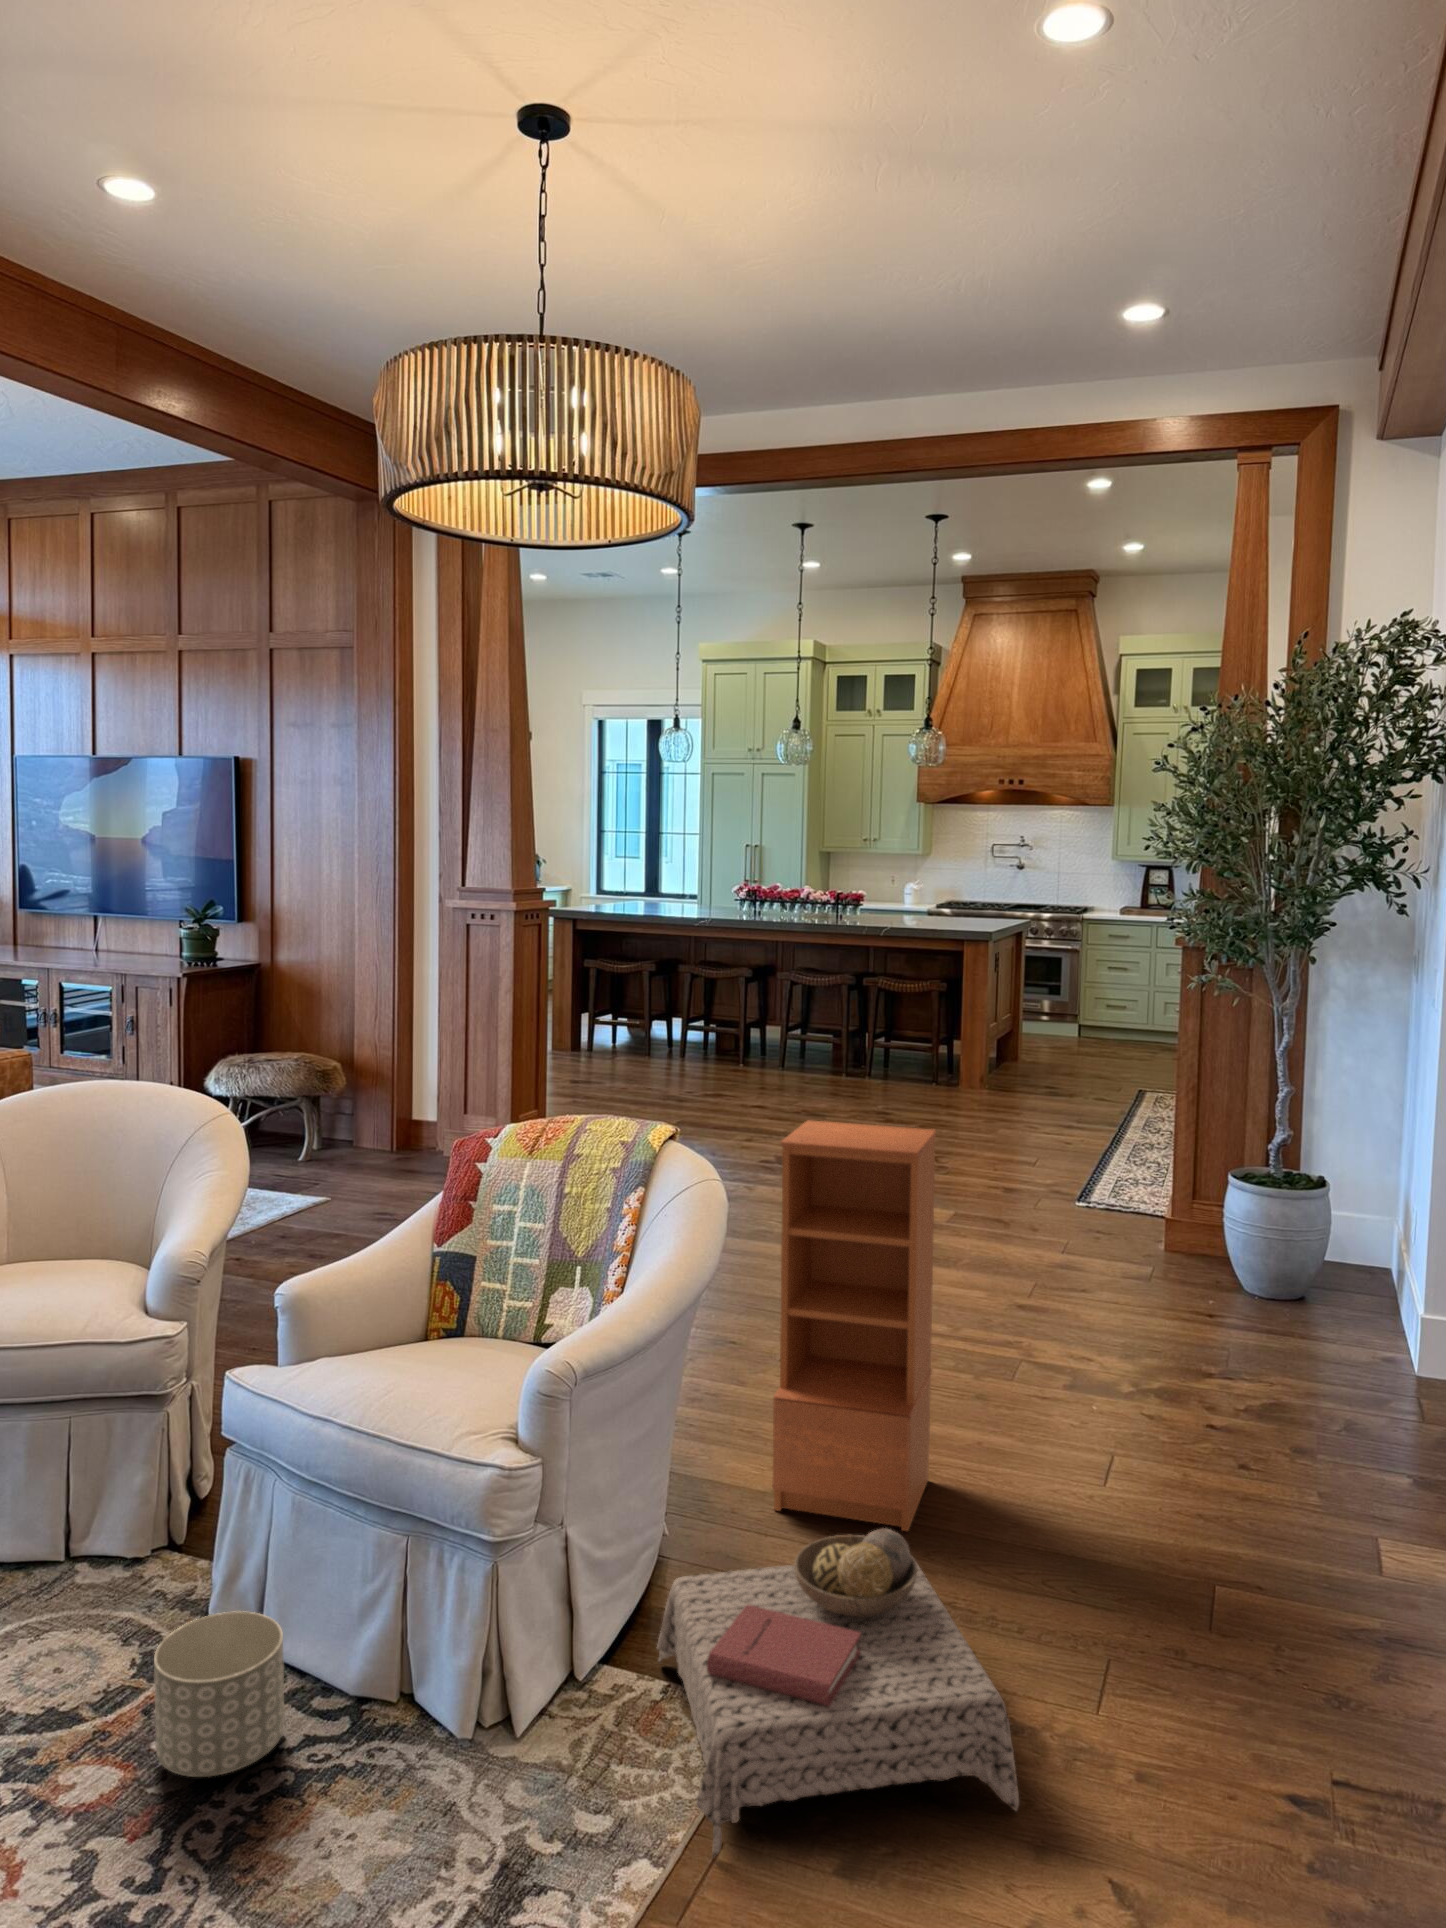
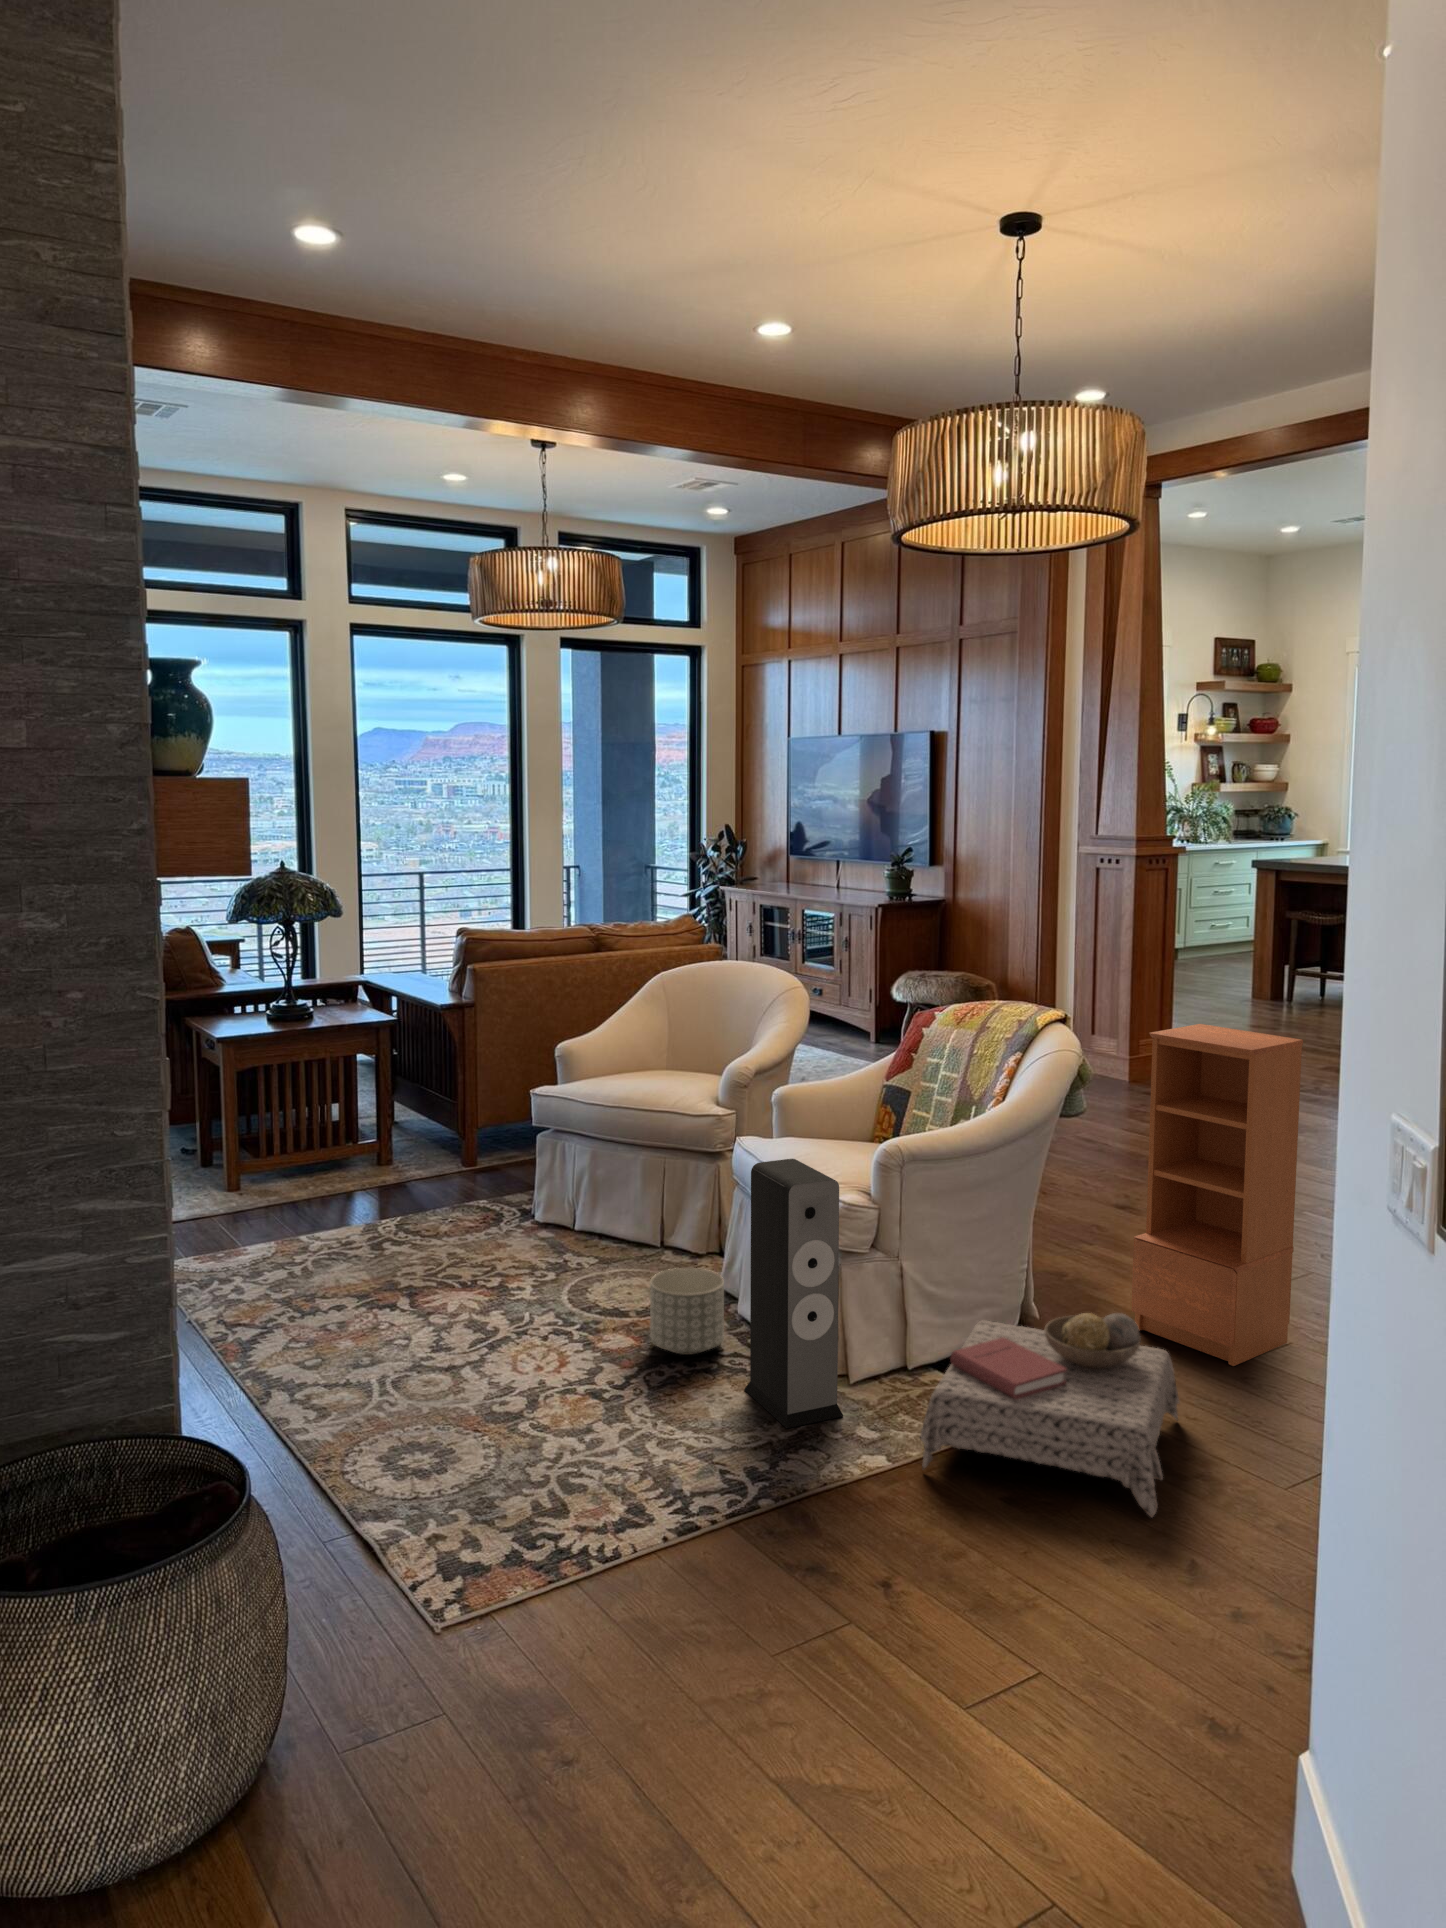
speaker: none [363,1417,541,1860] -> present [744,1159,843,1428]

